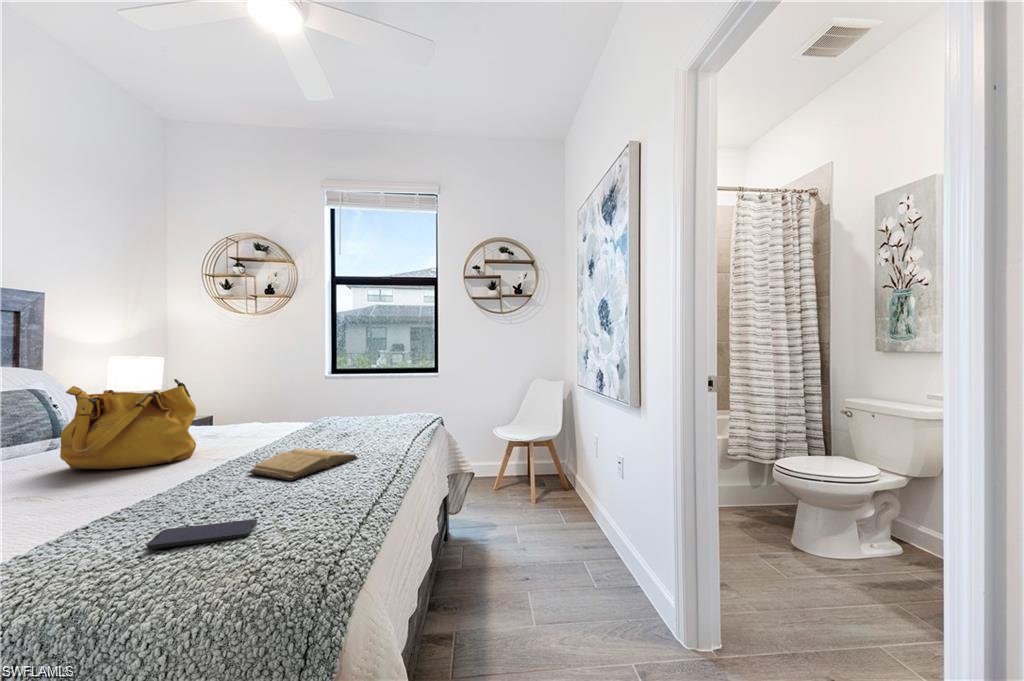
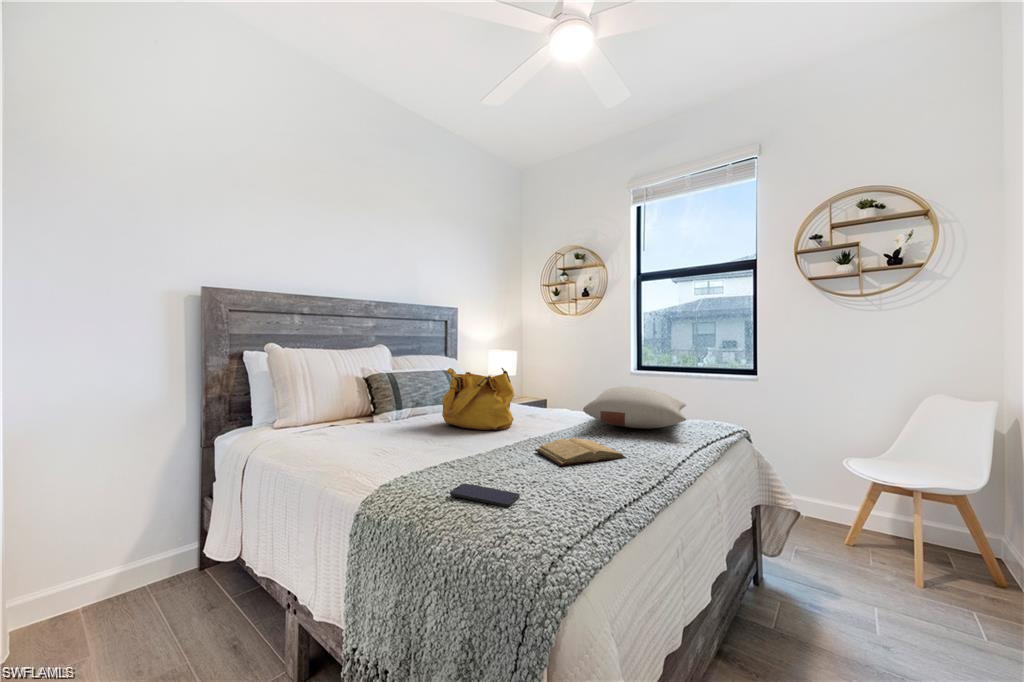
pillow: none [297,388,407,431] -> present [583,386,686,428]

